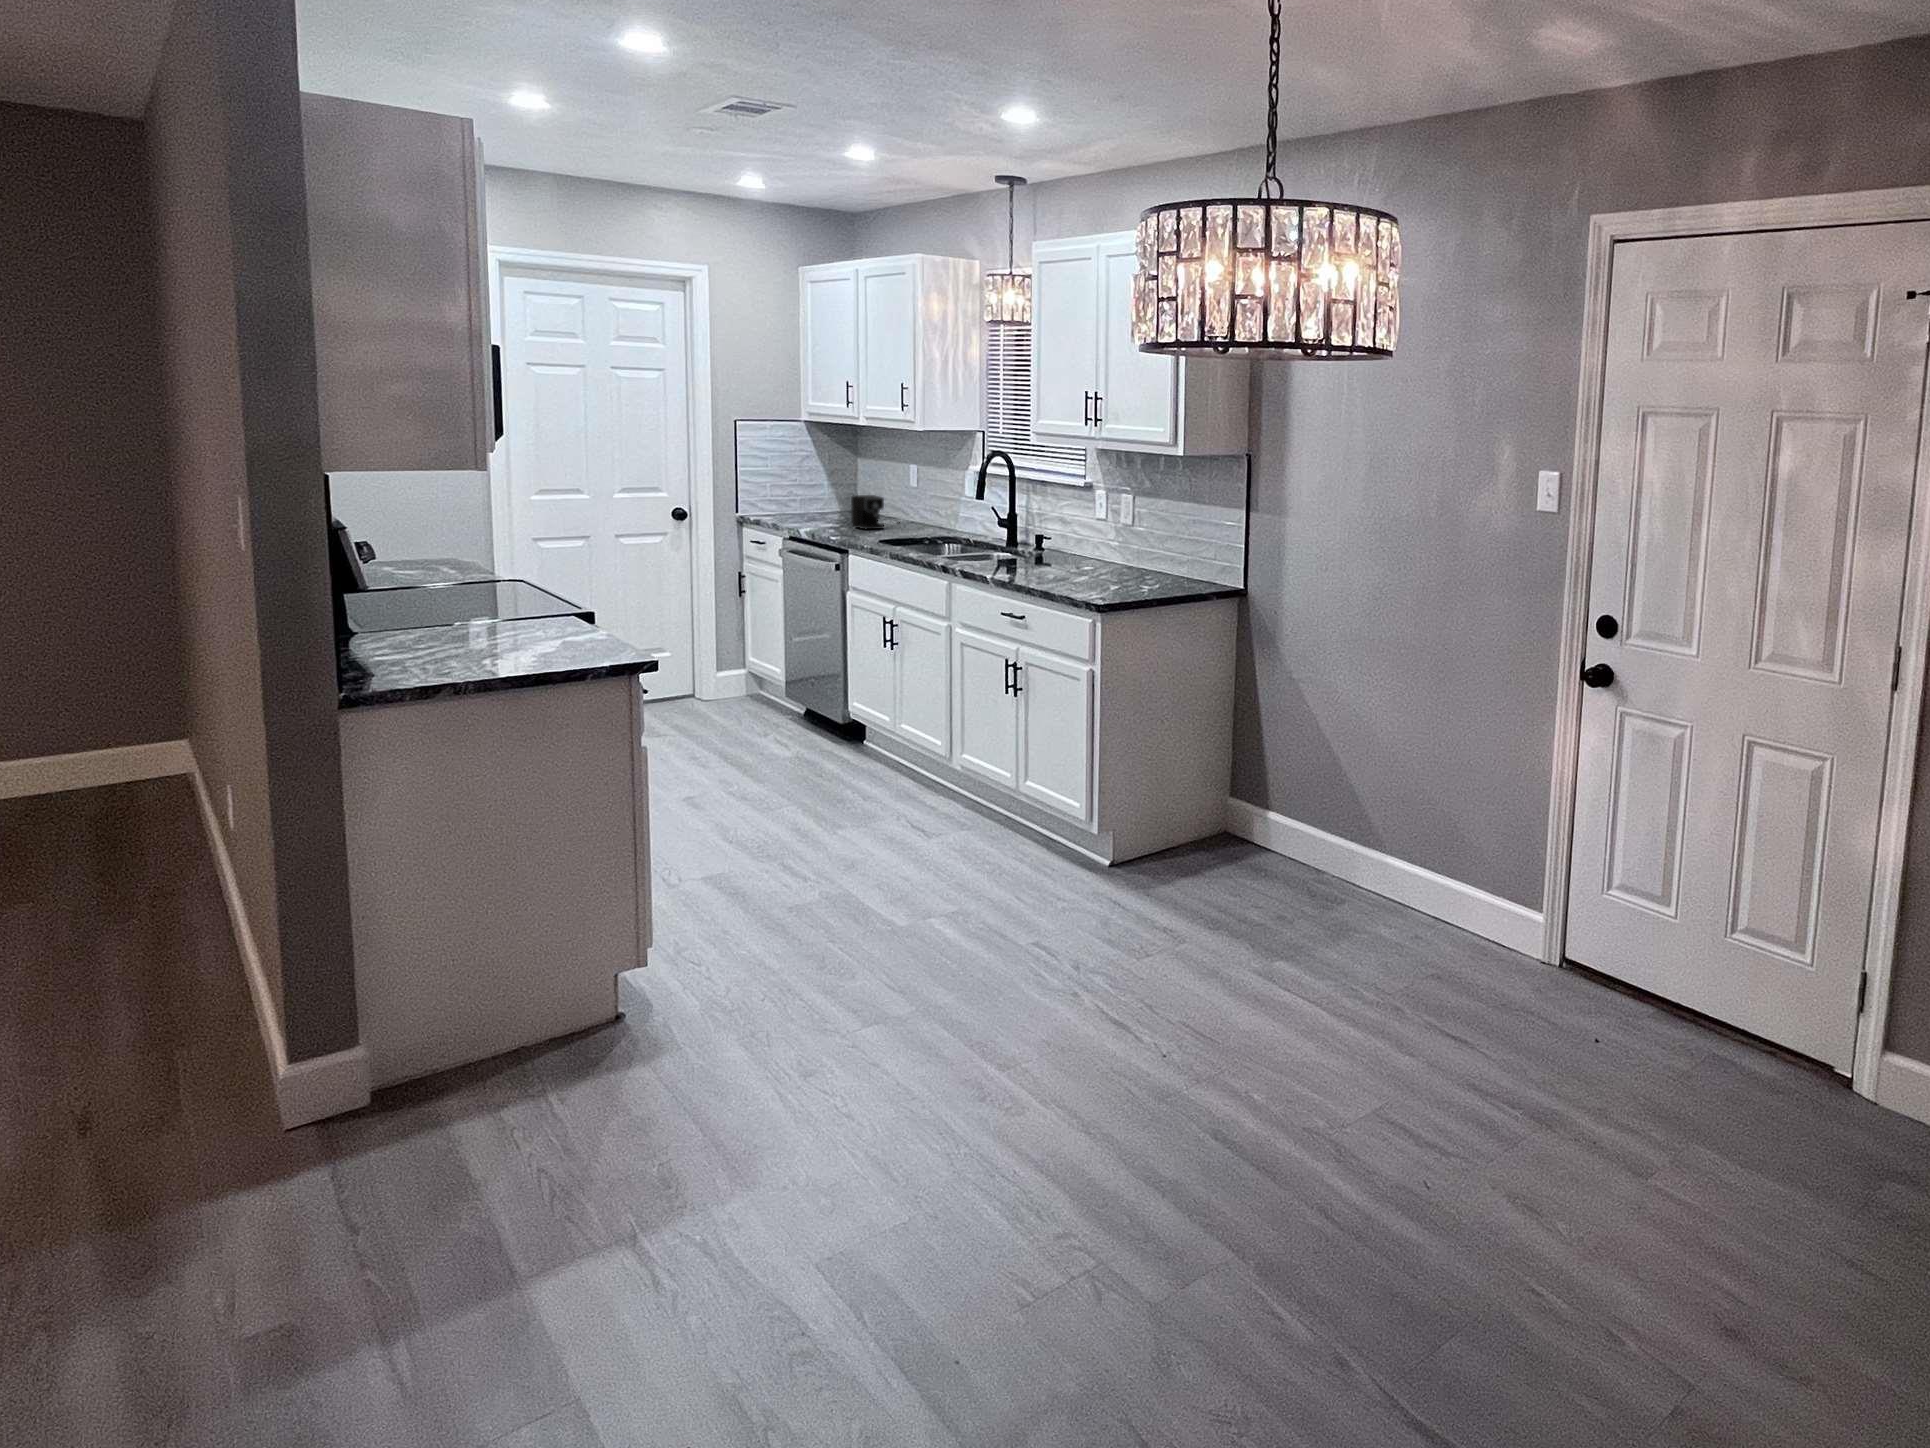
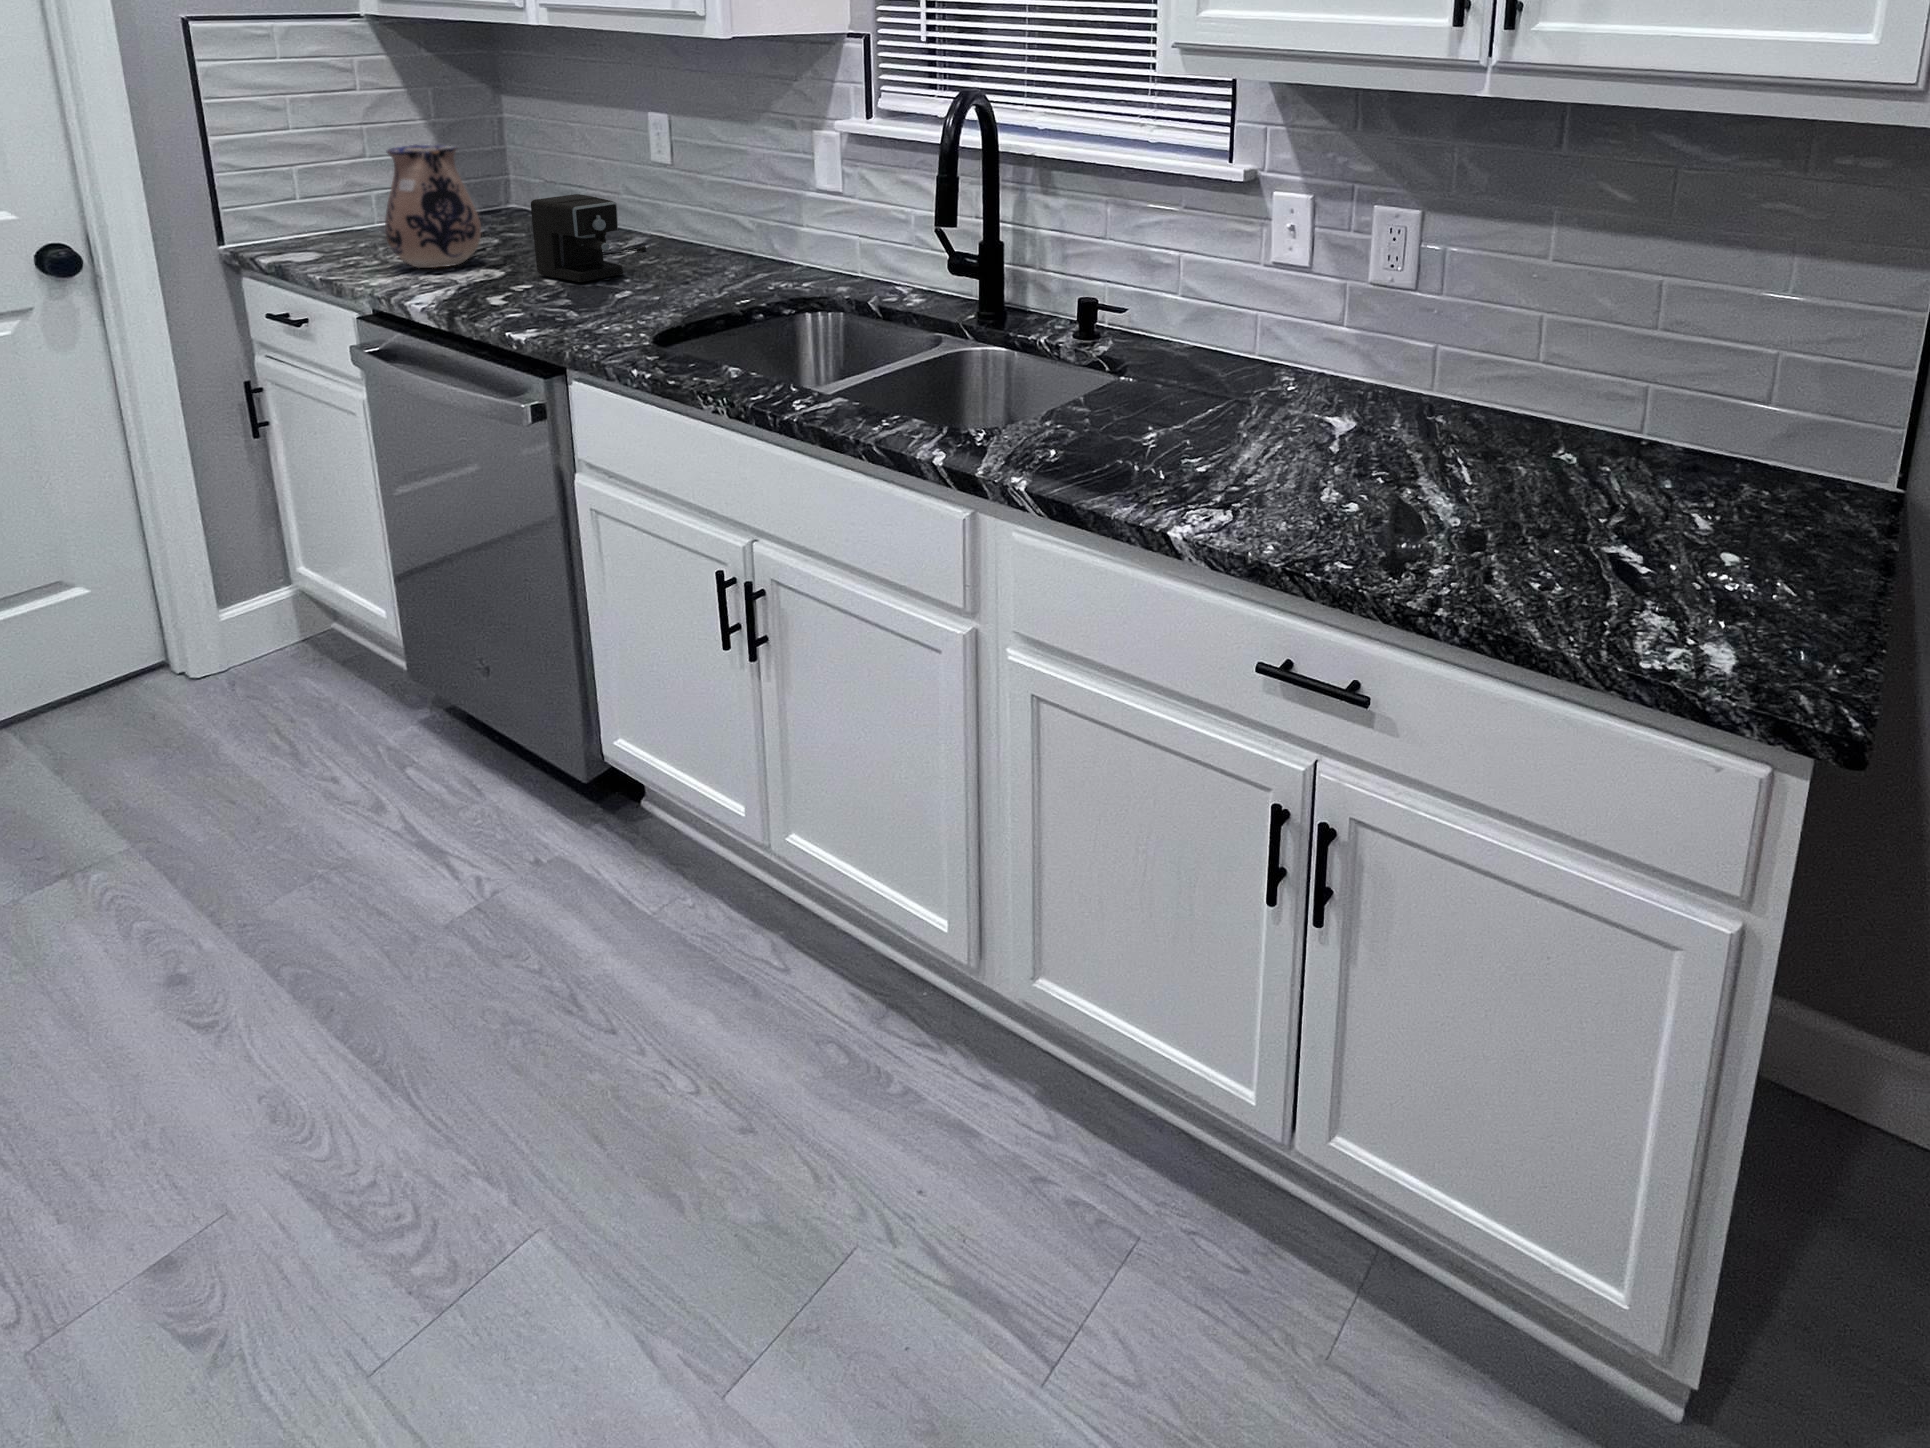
ceramic pitcher: none [797,473,834,524] -> present [385,144,481,268]

